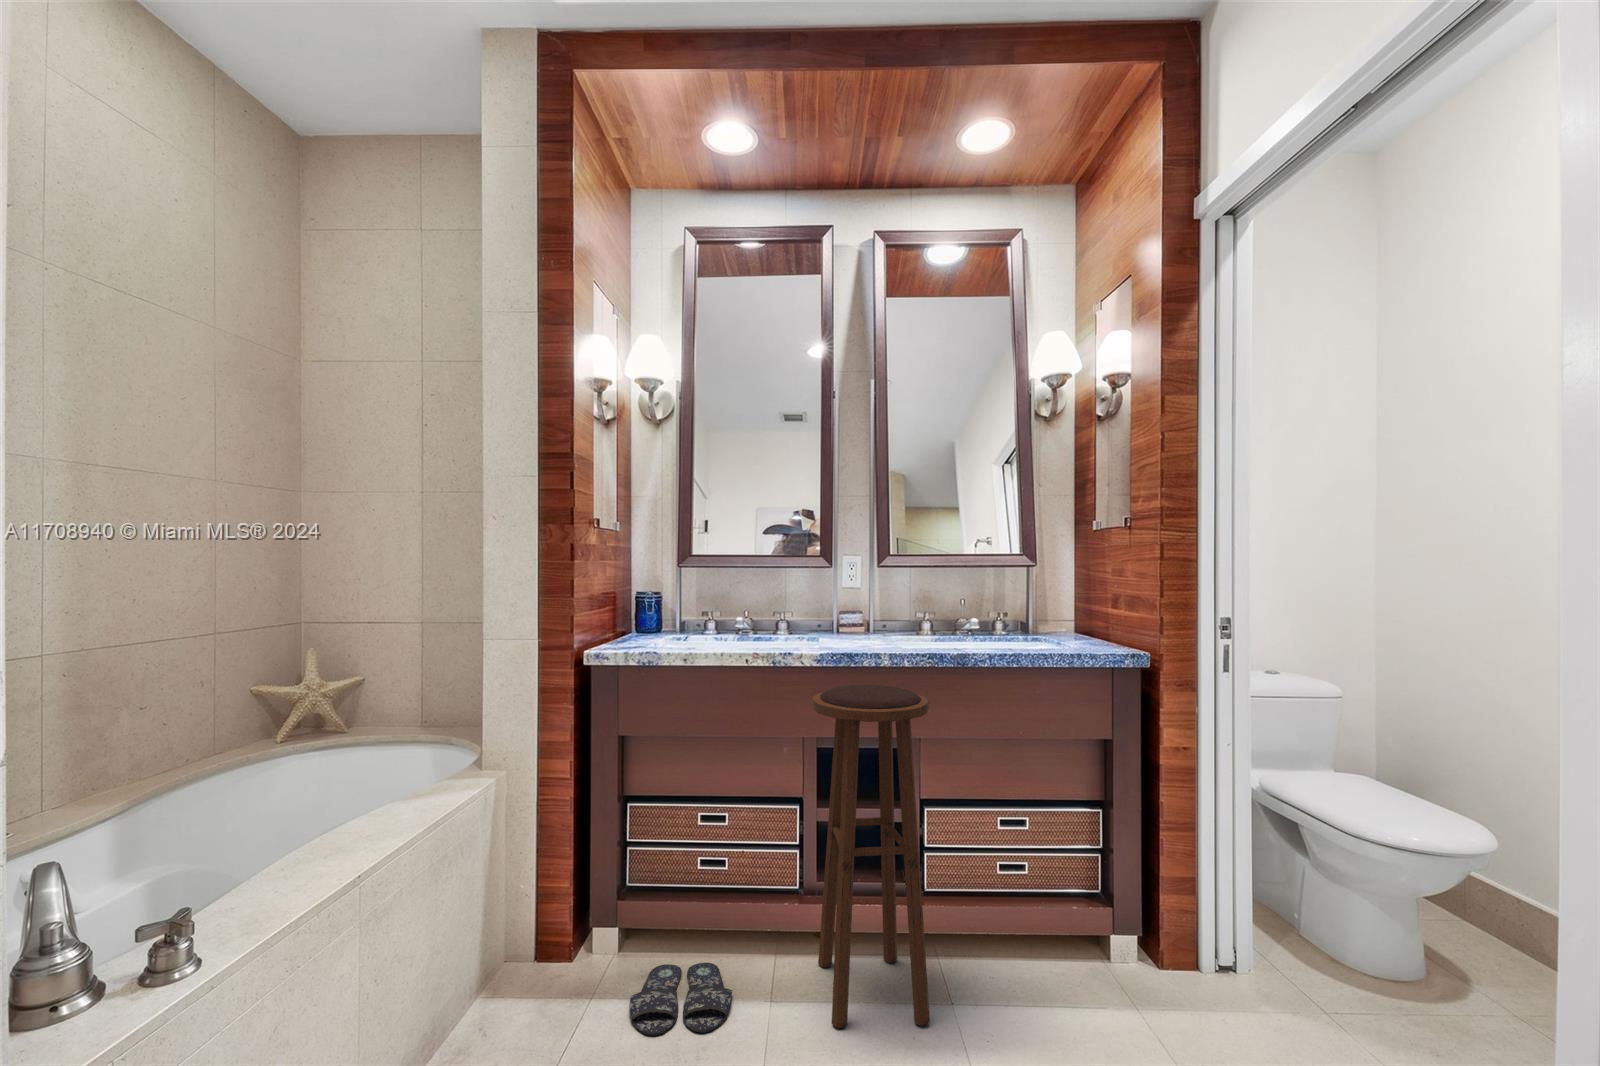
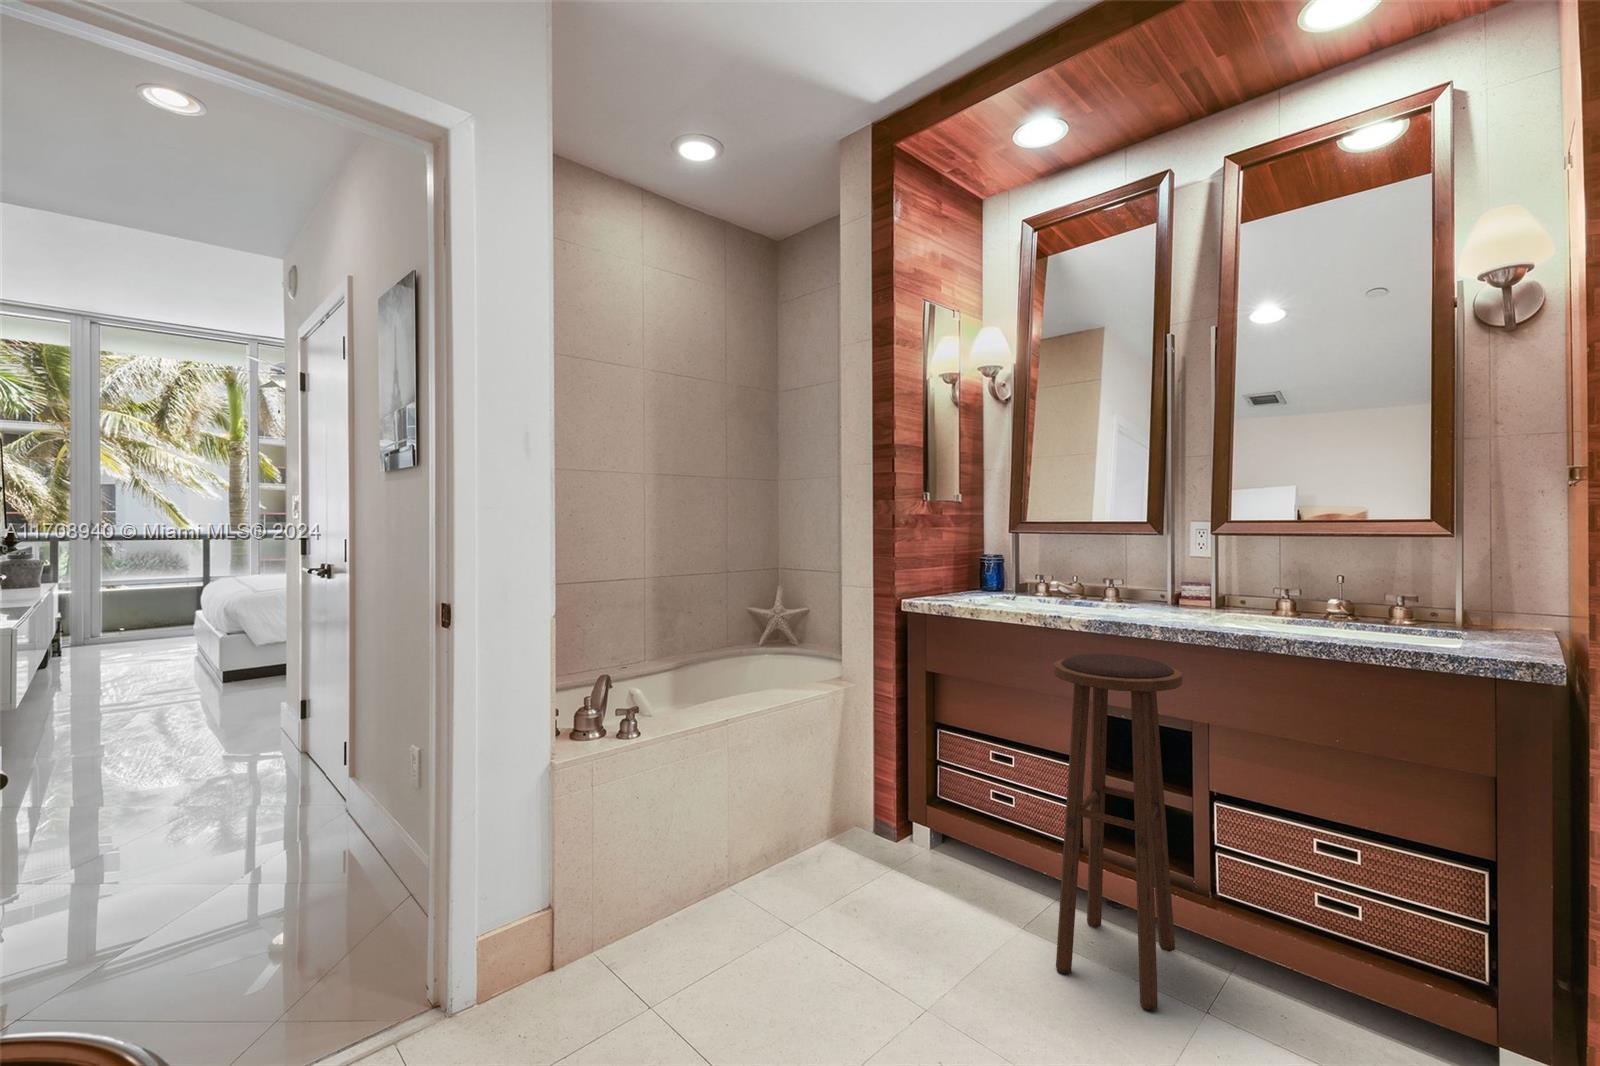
slippers: present [629,963,732,1035] -> none [901,869,996,925]

